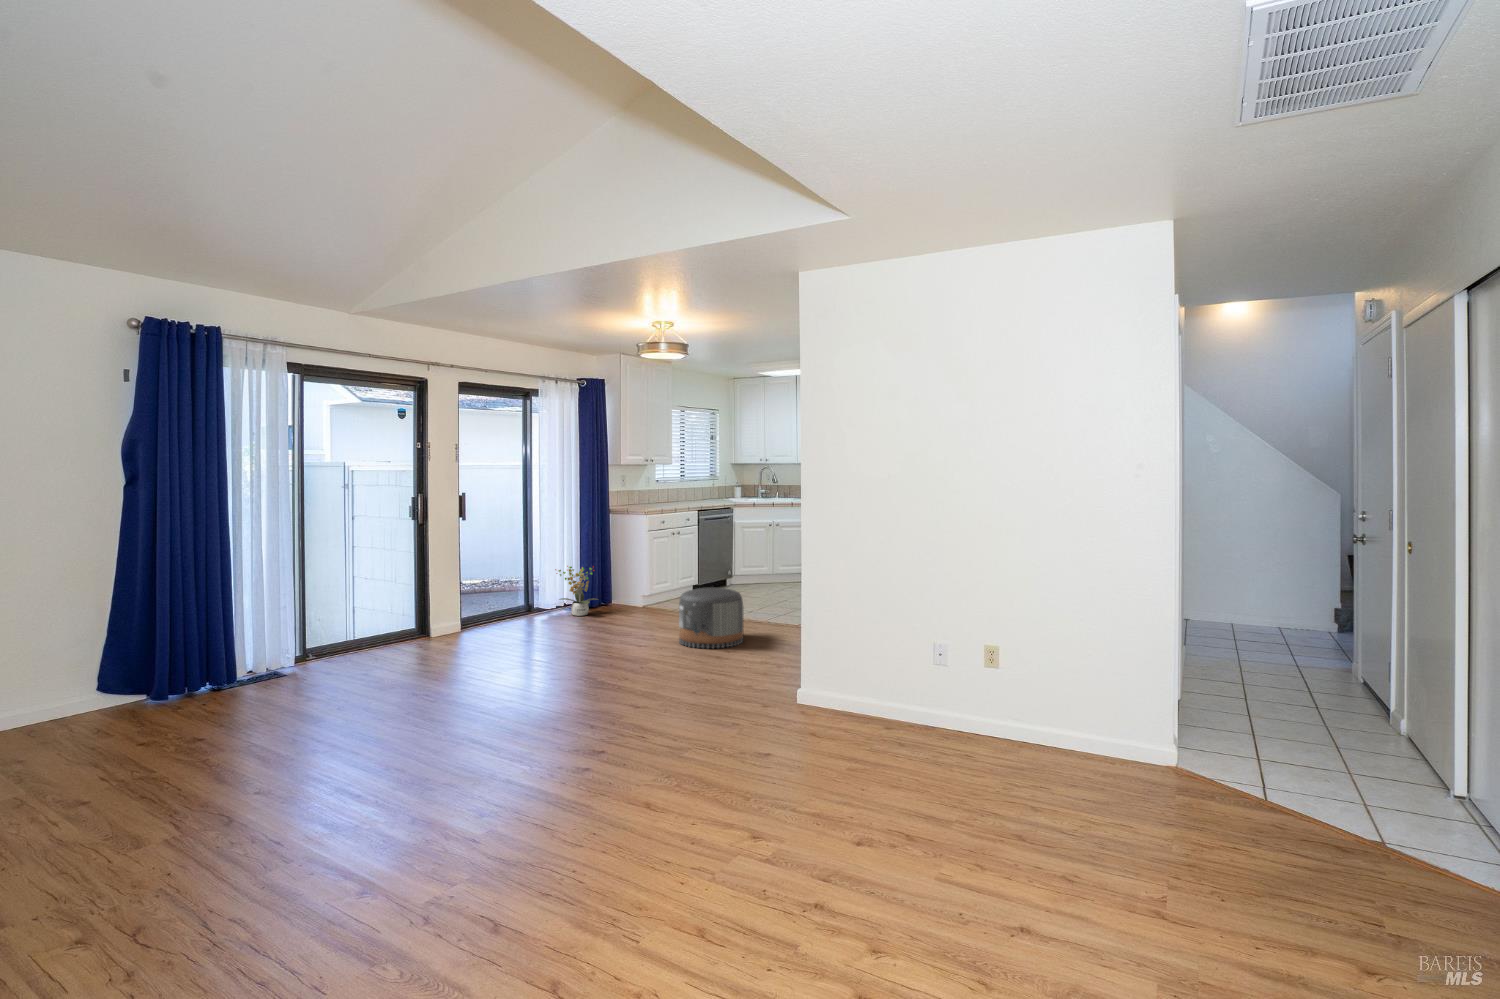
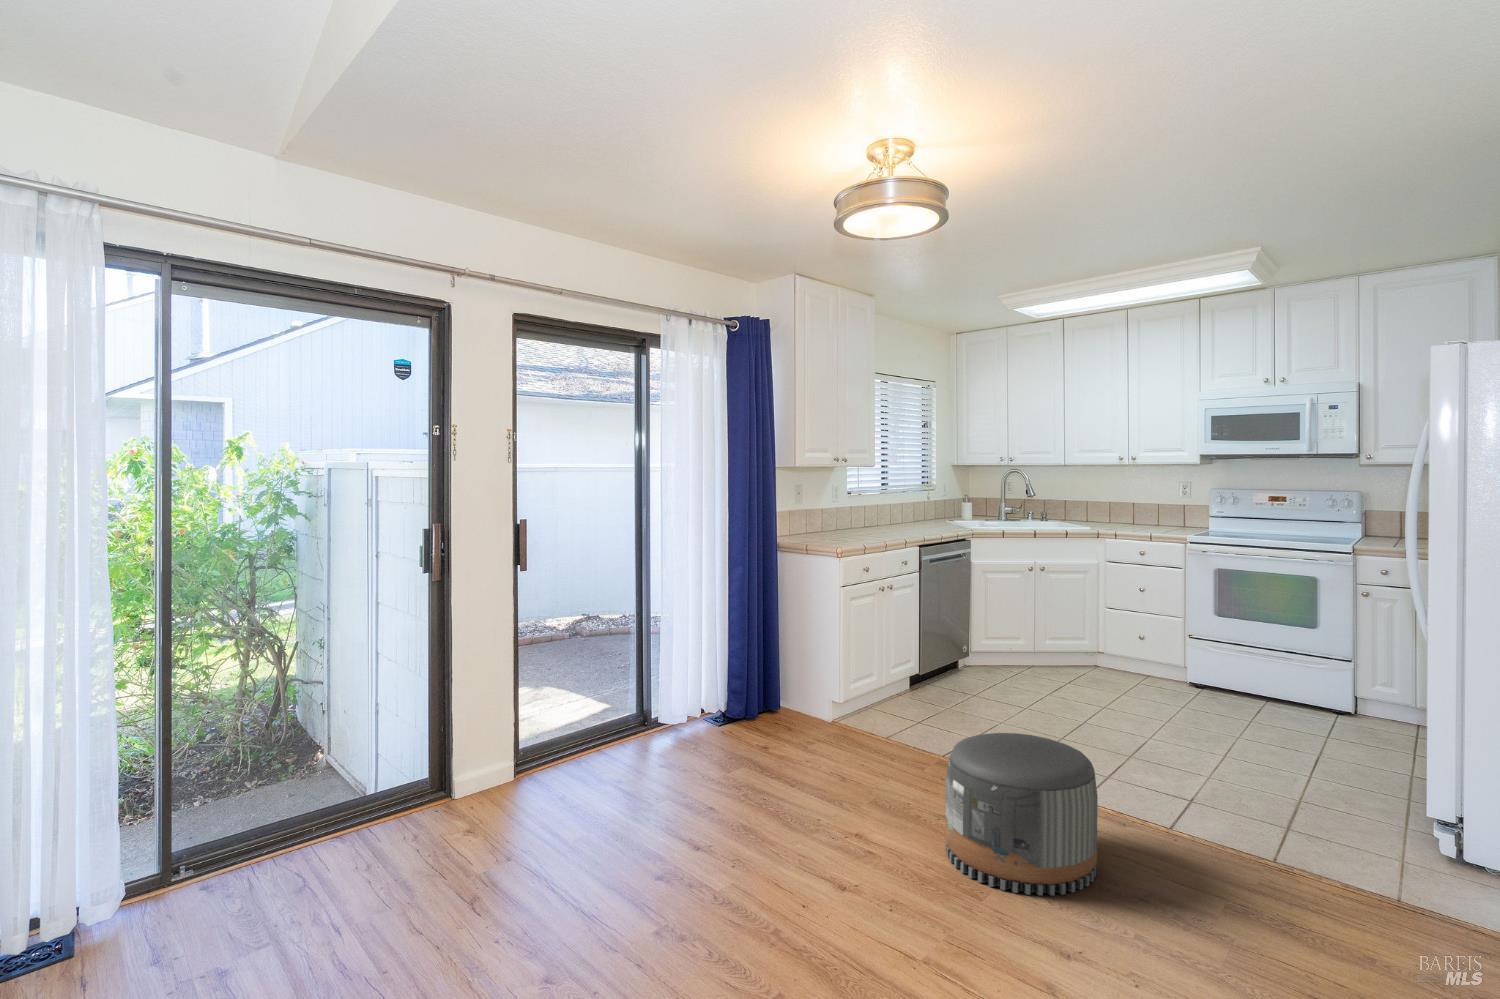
potted plant: present [555,566,598,616] -> none [684,646,760,741]

